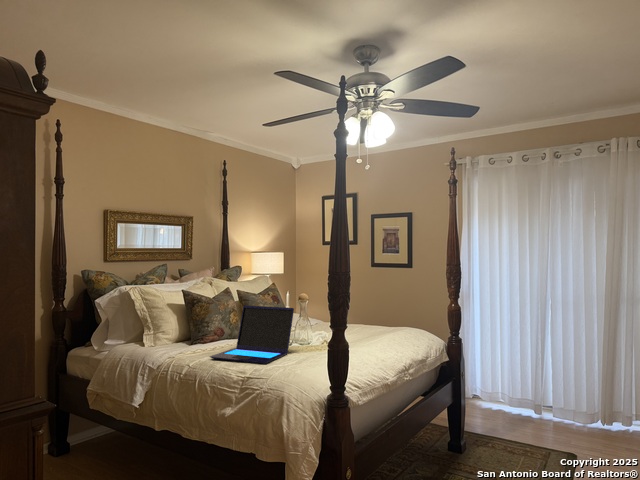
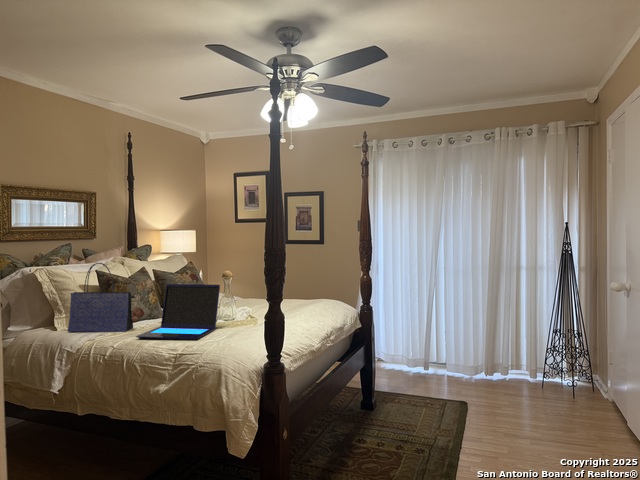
tote bag: none [153,283,213,351] -> present [68,263,135,332]

